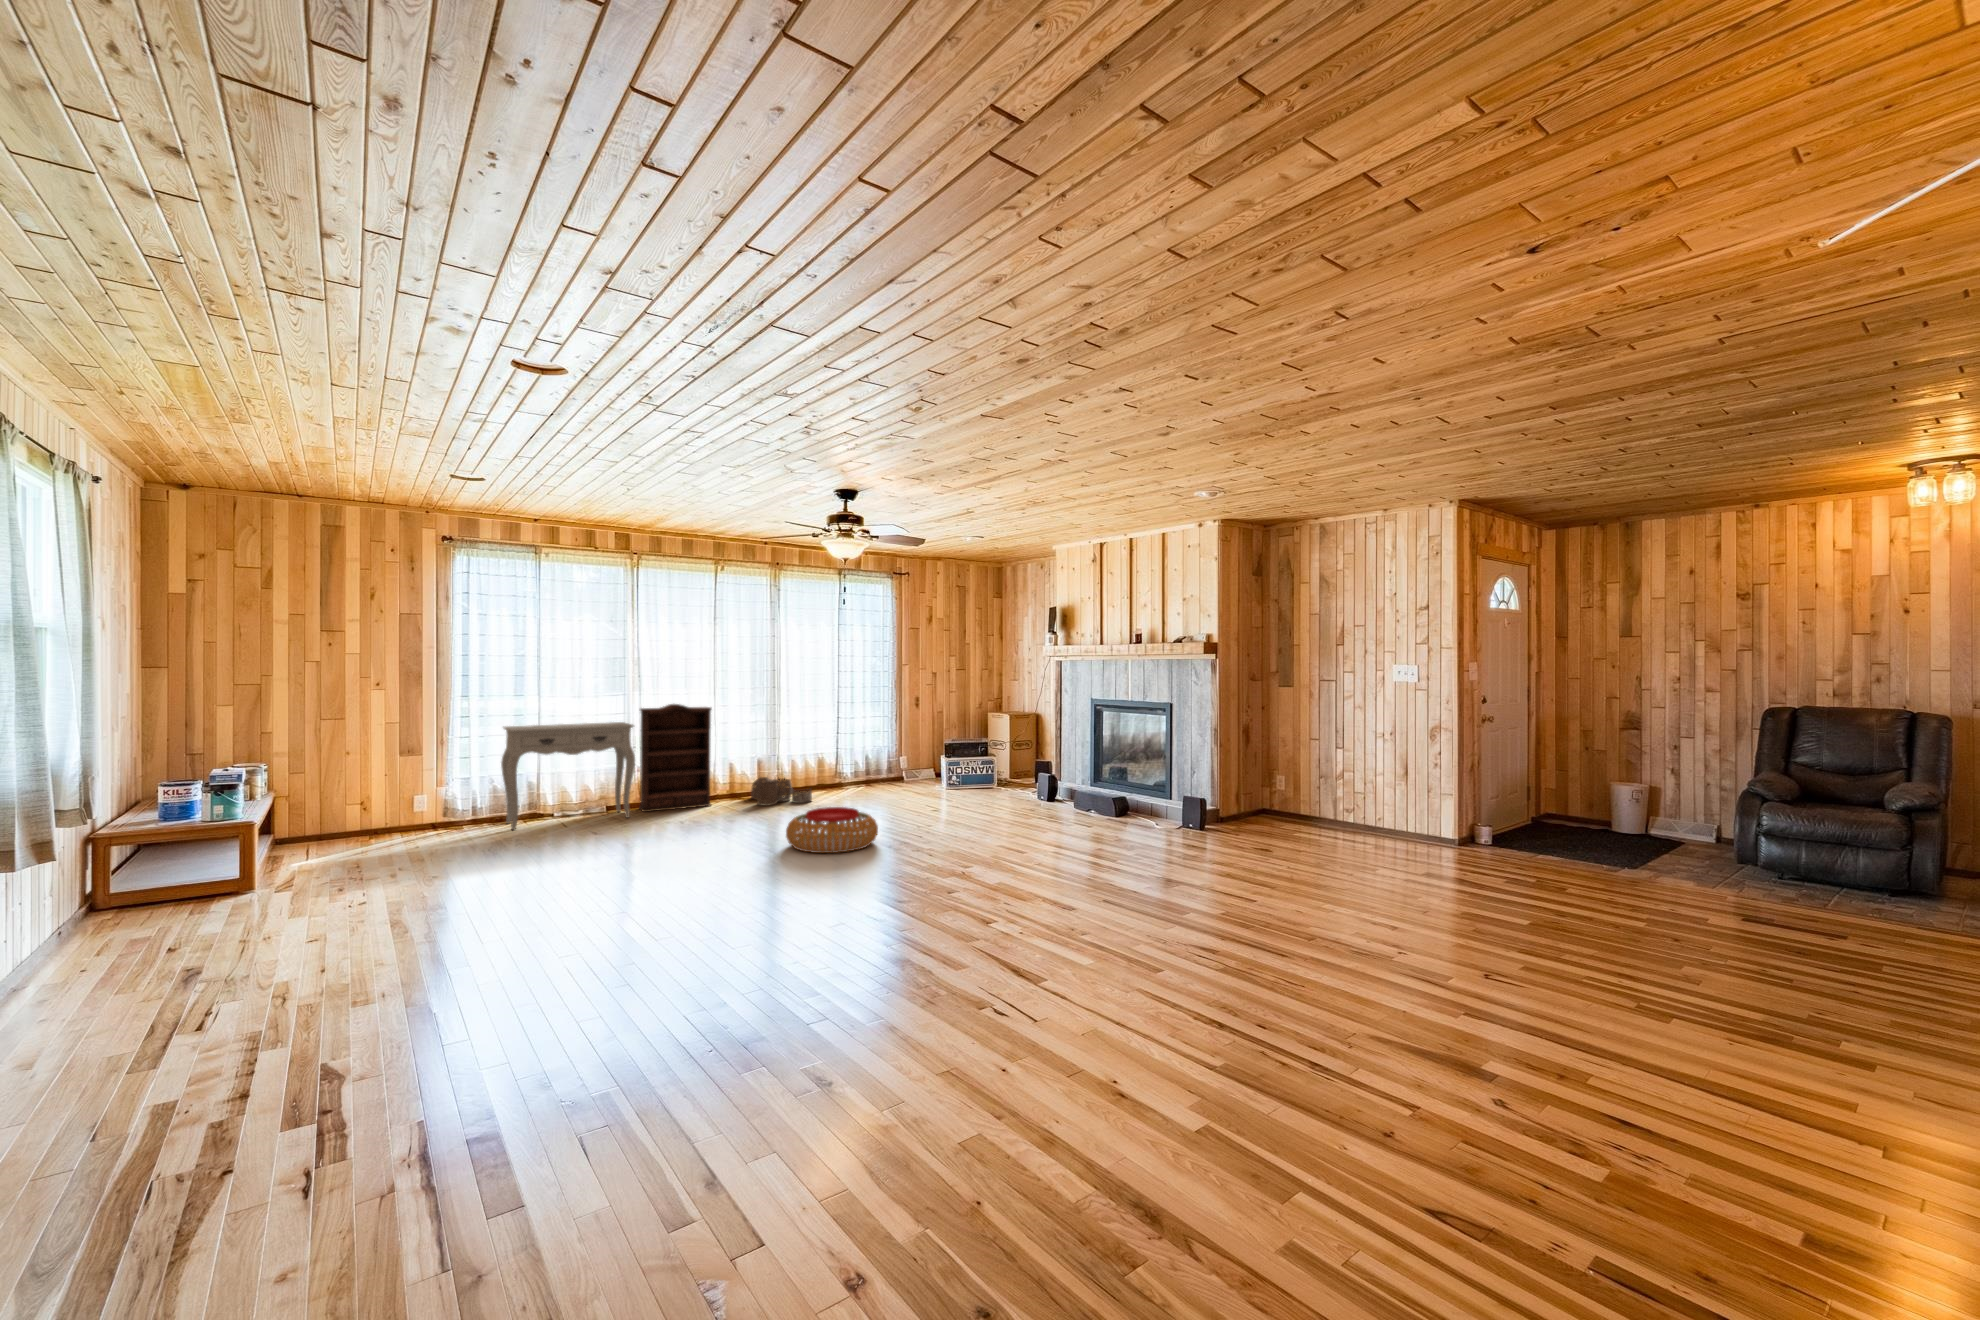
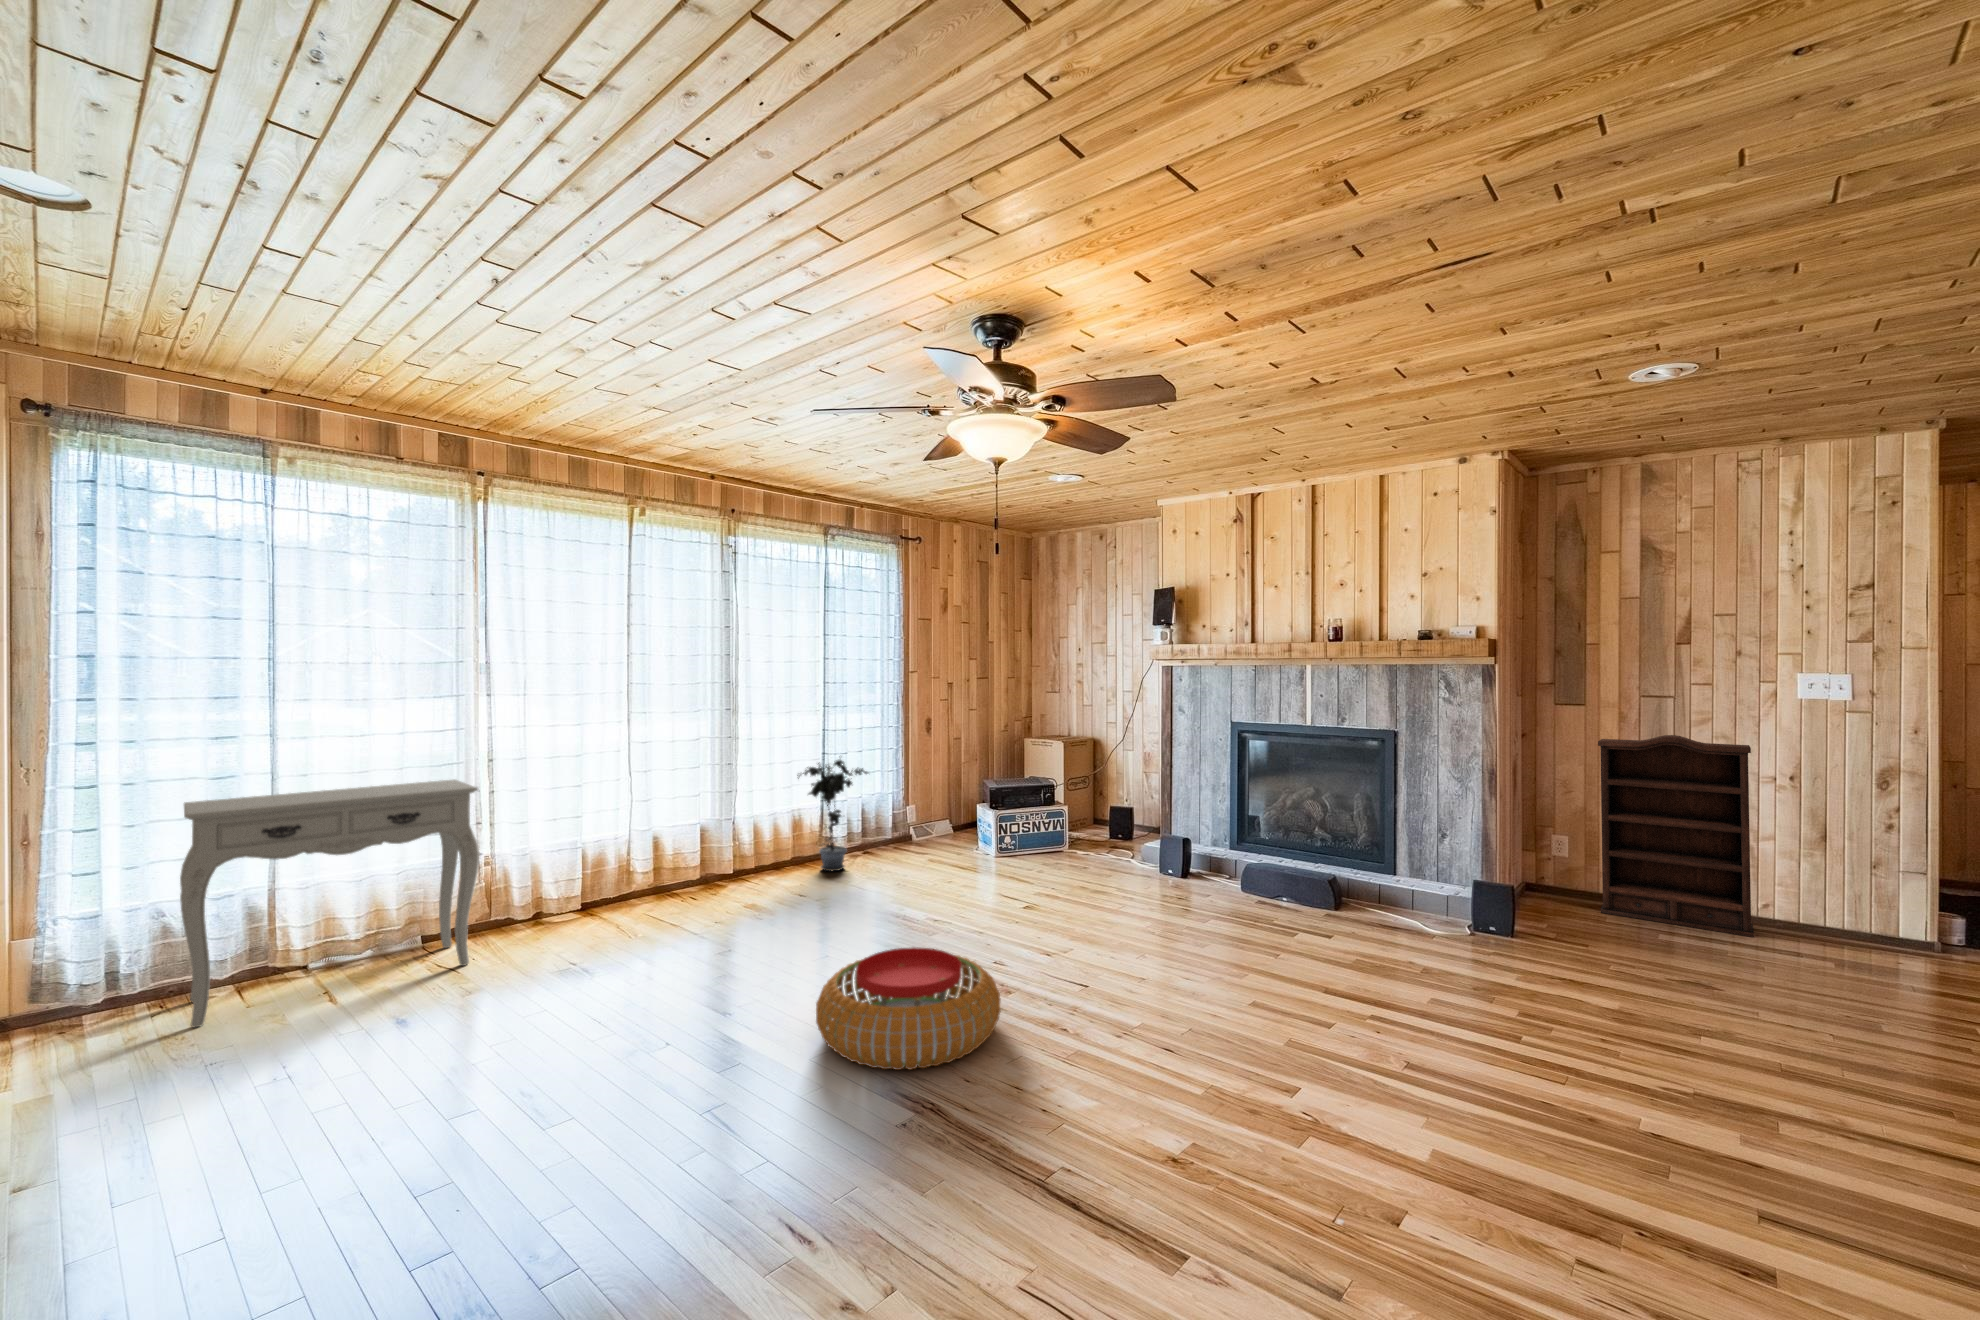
bookshelf: present [639,704,711,812] -> present [1598,735,1754,937]
potted plant: none [818,718,867,792] -> present [797,760,868,871]
woven basket: present [751,777,812,806] -> none [690,855,798,913]

